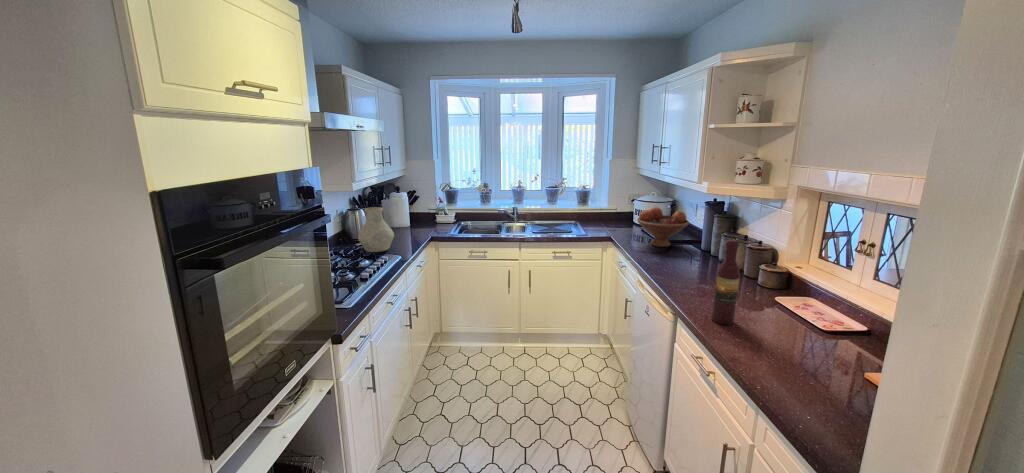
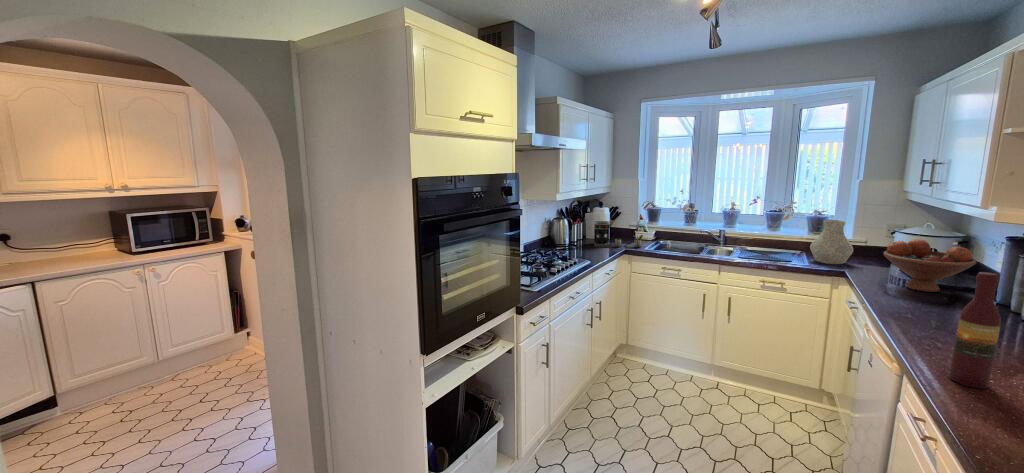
vase: present [358,207,394,252] -> present [810,220,853,264]
coffee maker: none [394,207,447,237] -> present [594,221,643,248]

